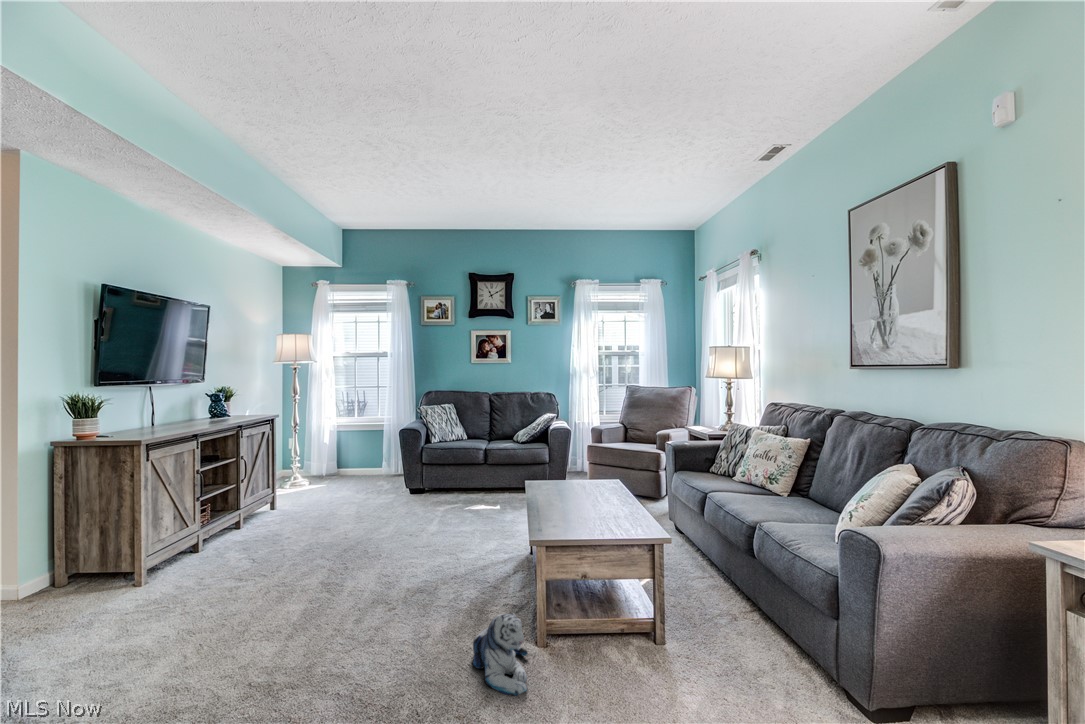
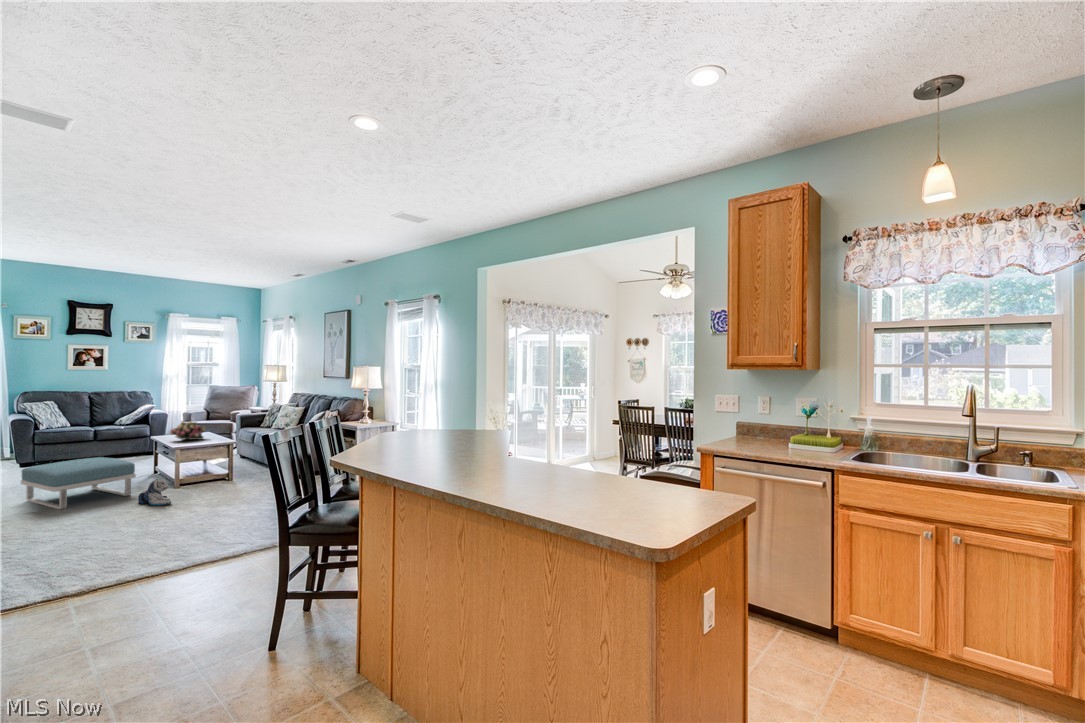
flower arrangement: none [554,455,615,497] -> present [170,421,205,440]
footstool: none [335,515,486,636] -> present [21,457,136,509]

